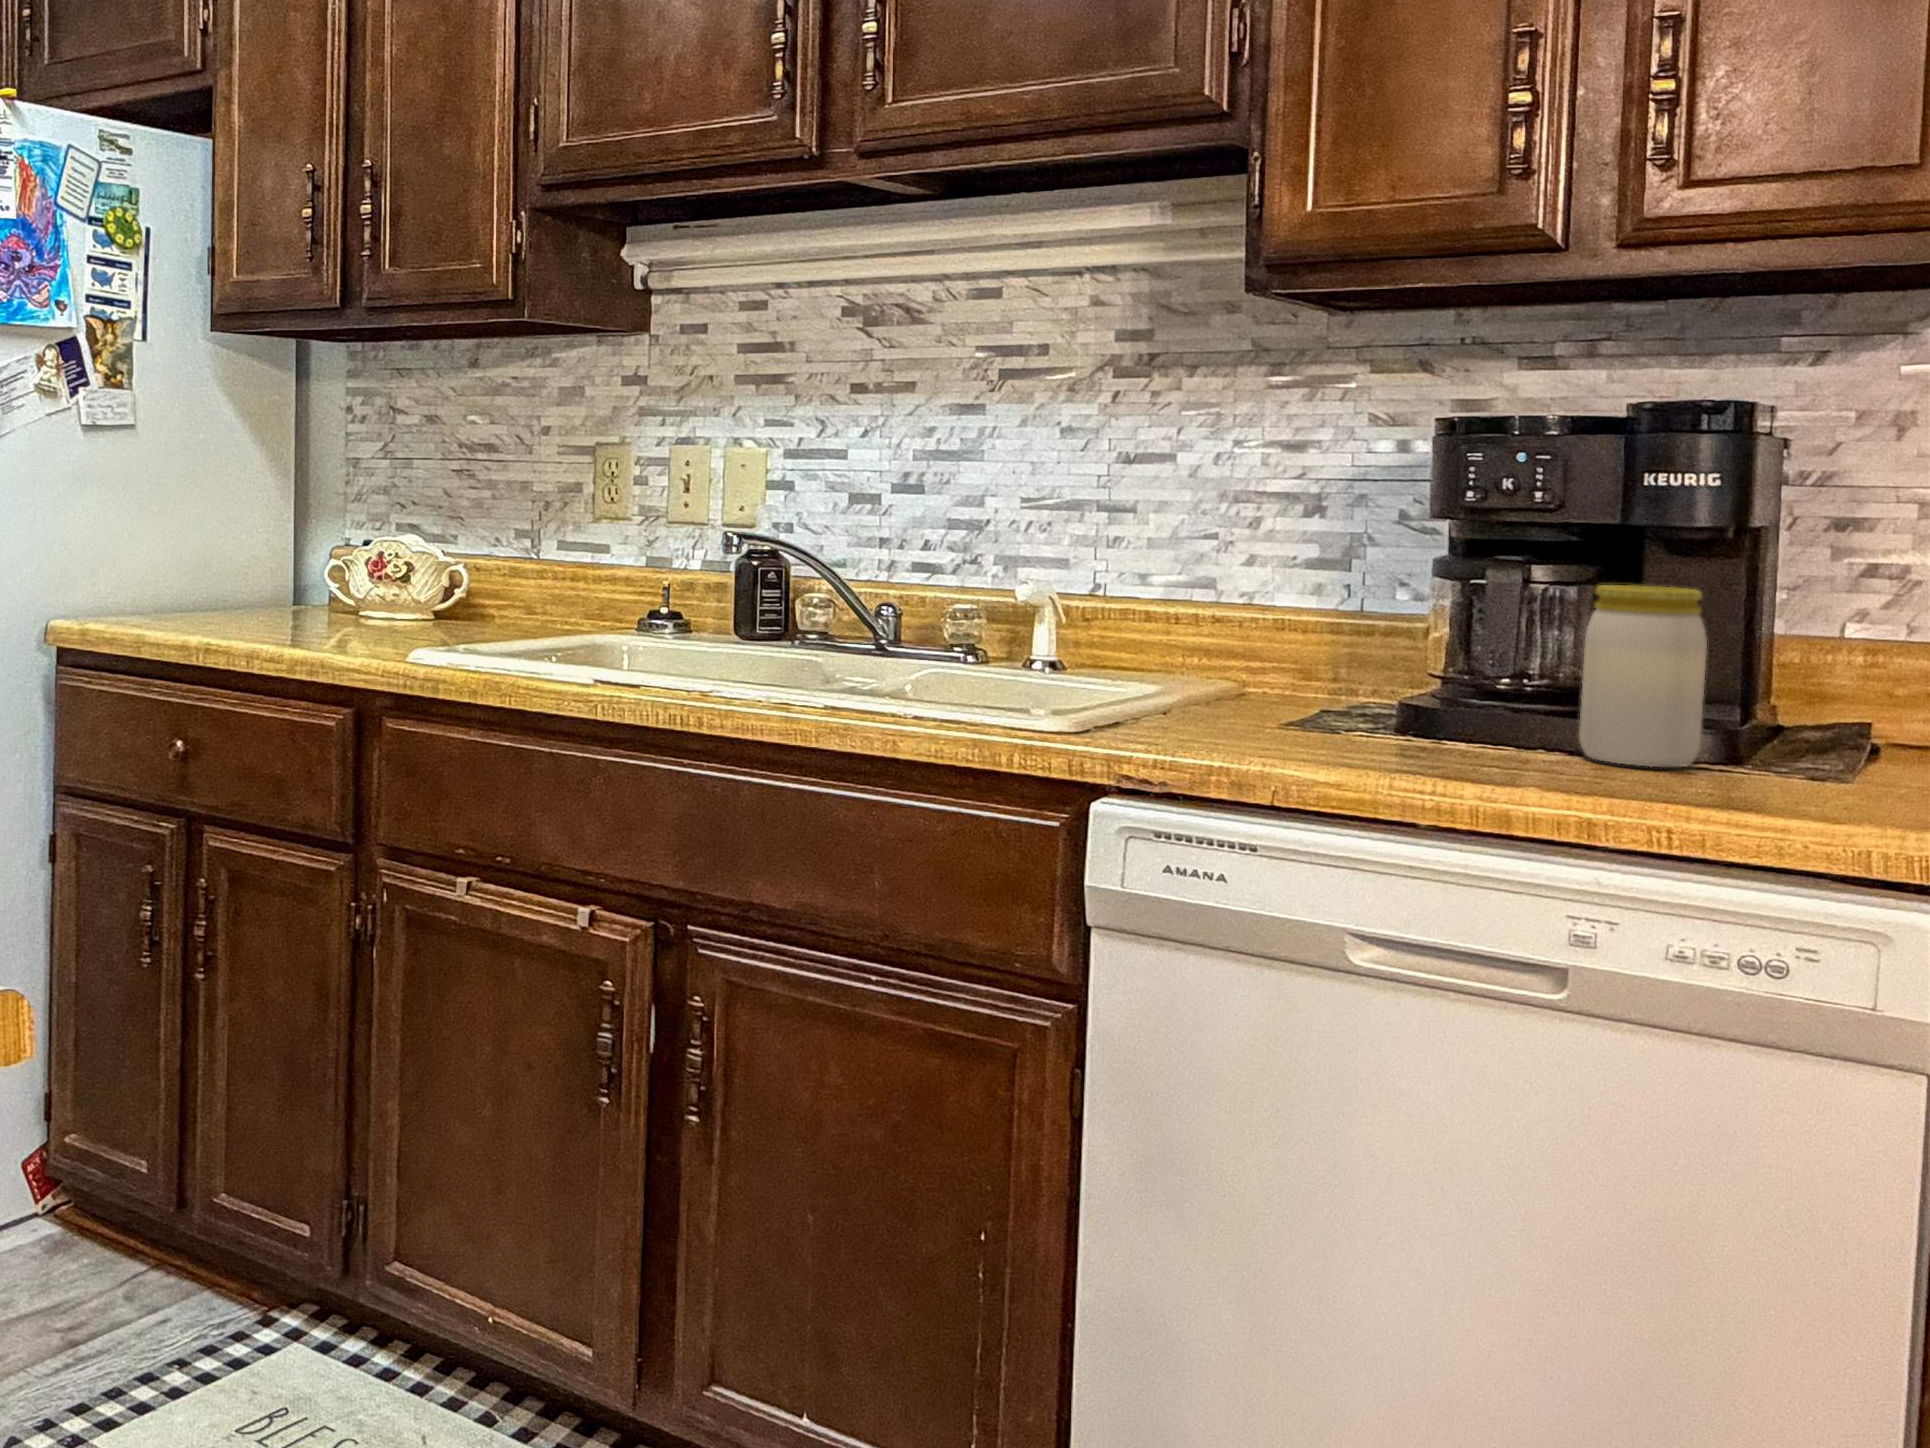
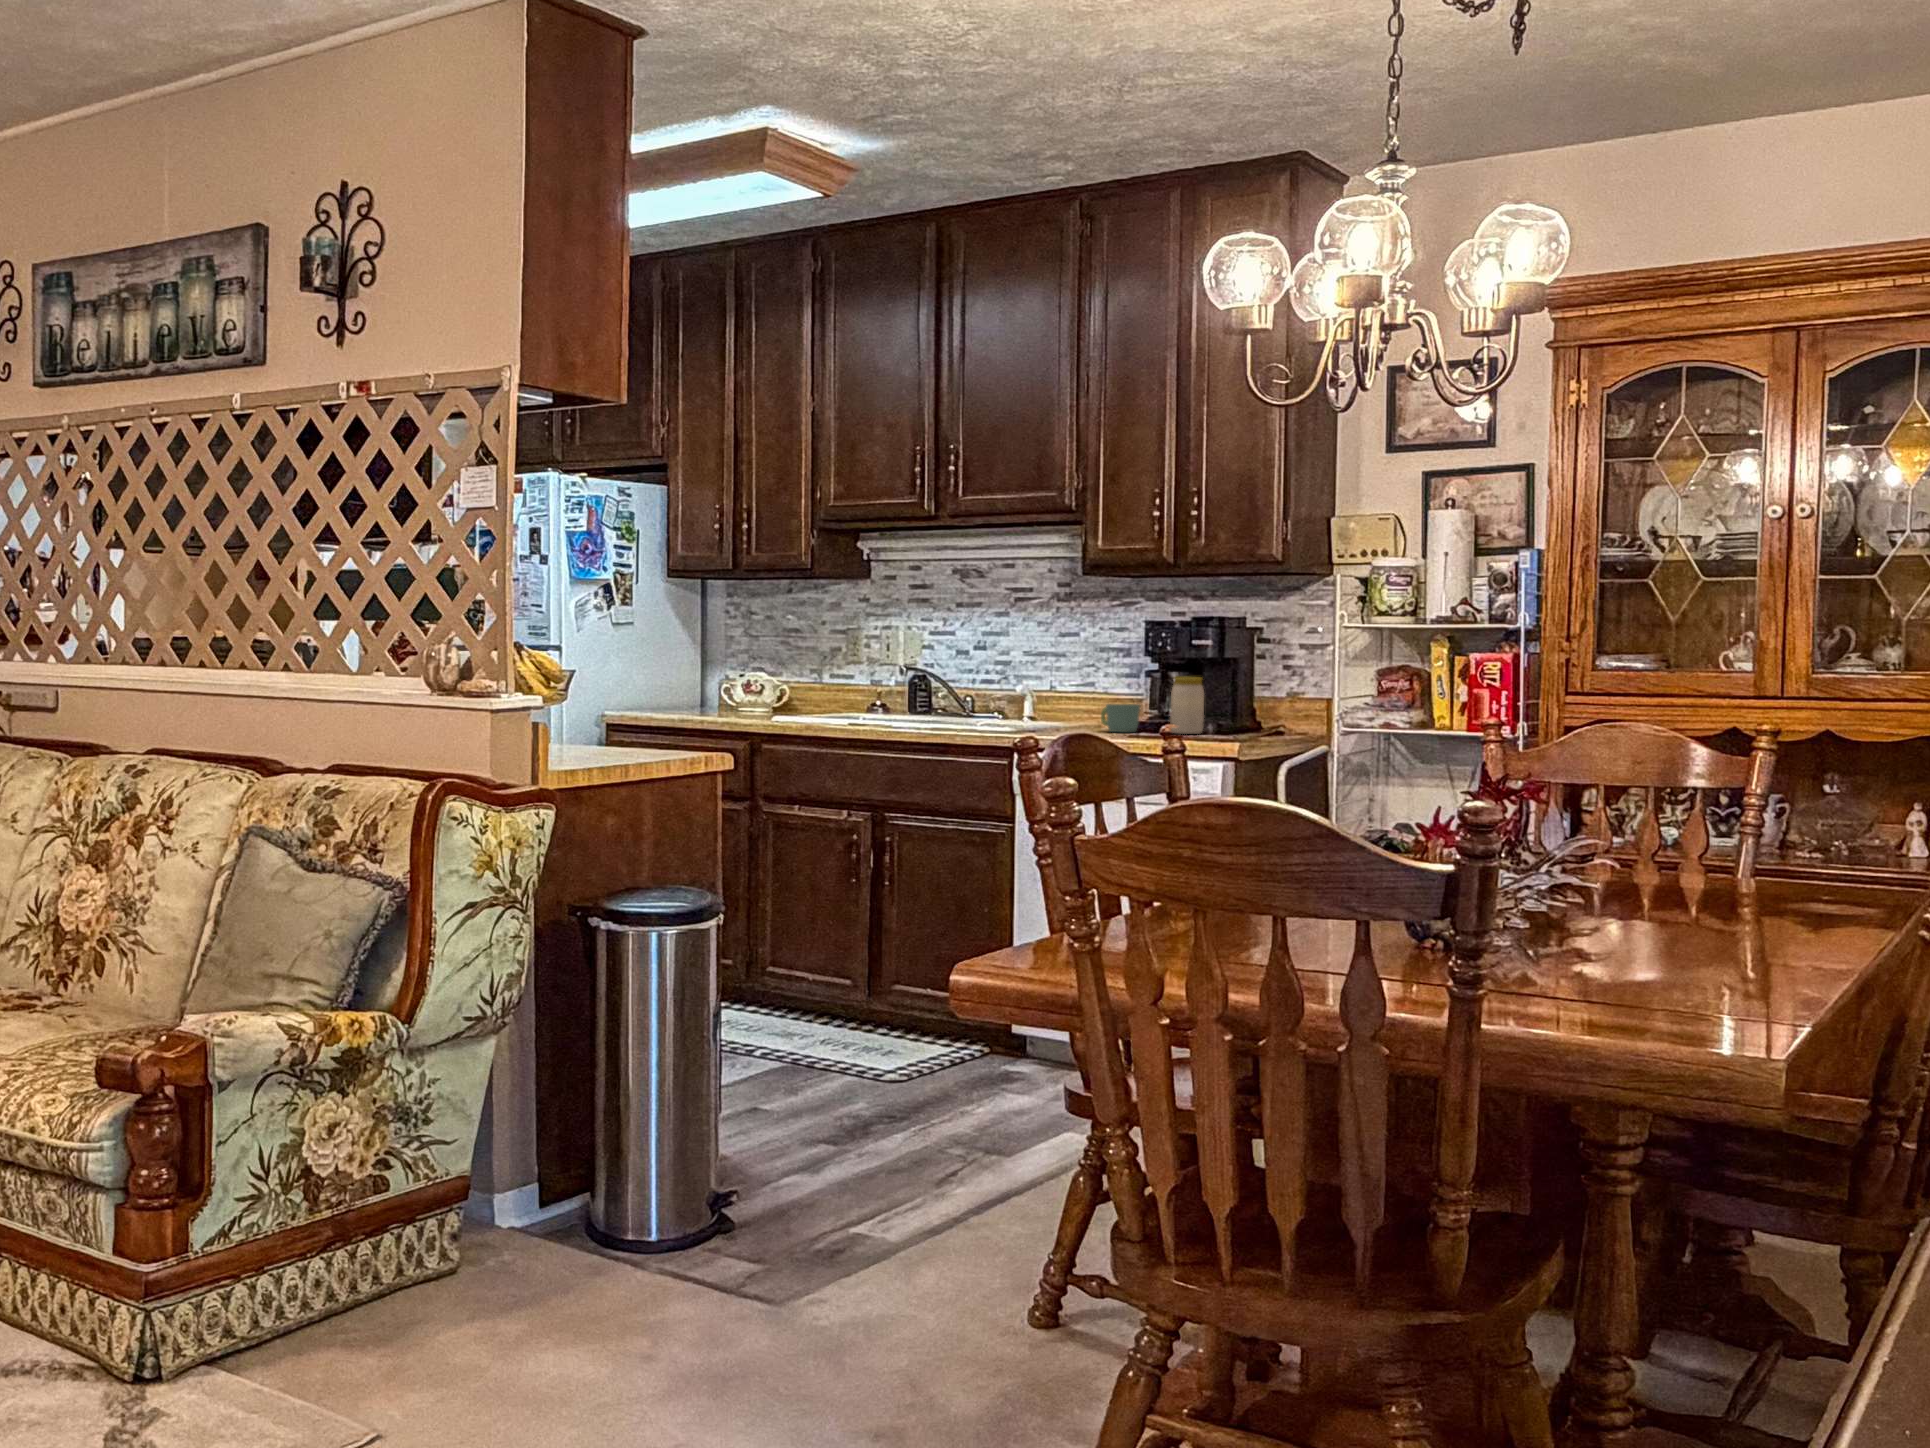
mug: none [1330,658,1474,751] -> present [1101,704,1140,732]

